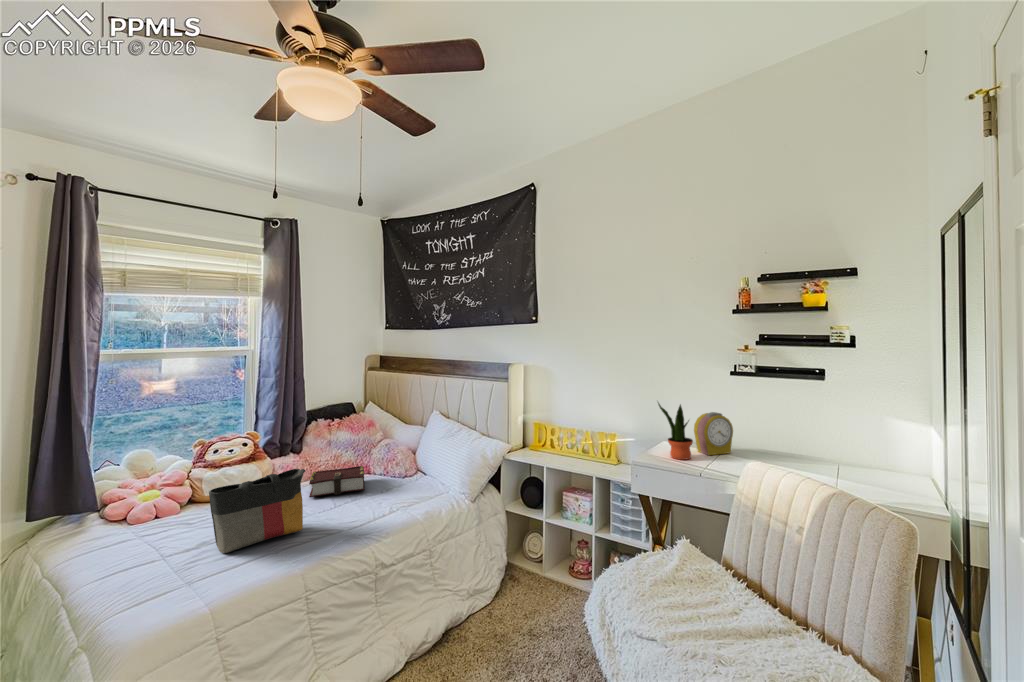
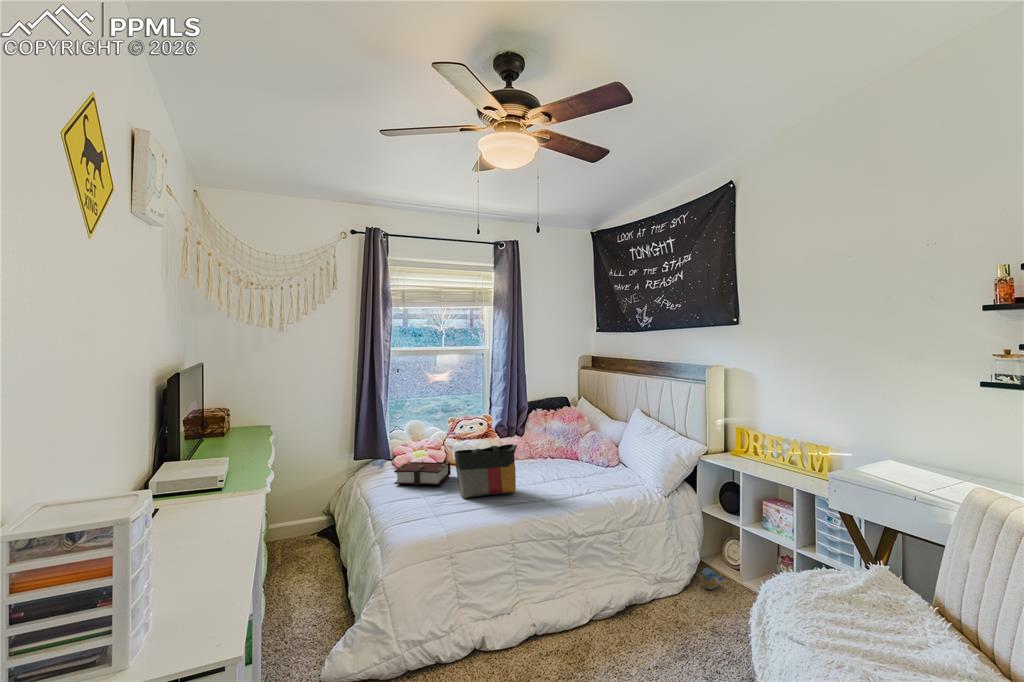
potted plant: present [658,403,693,460] -> none [865,411,913,482]
alarm clock: present [694,412,733,455] -> none [922,431,983,483]
book: present [309,466,365,497] -> present [394,462,451,485]
plush toy: none [510,566,531,588] -> present [701,568,725,590]

